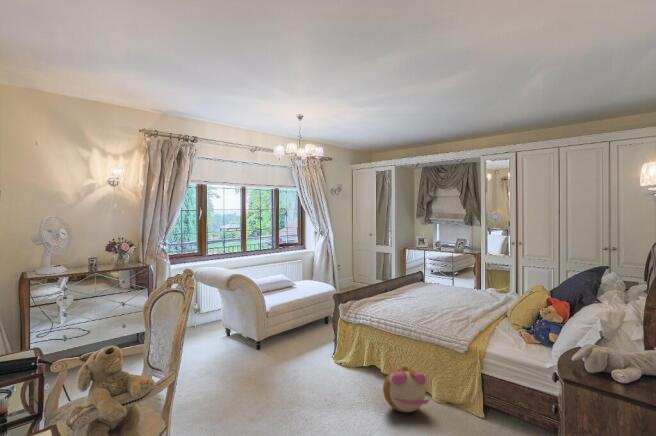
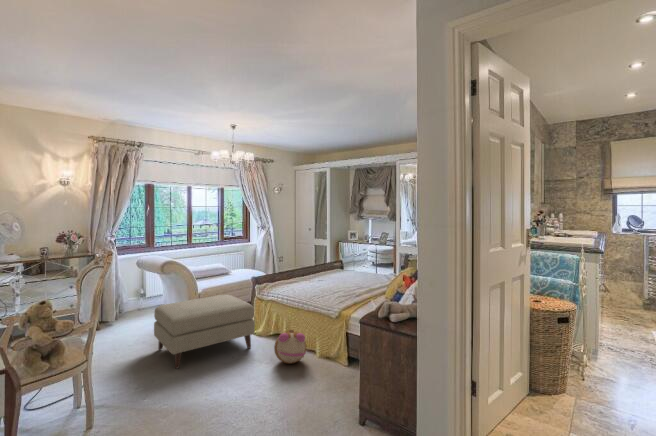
ottoman: none [225,315,348,417] -> present [154,295,255,369]

